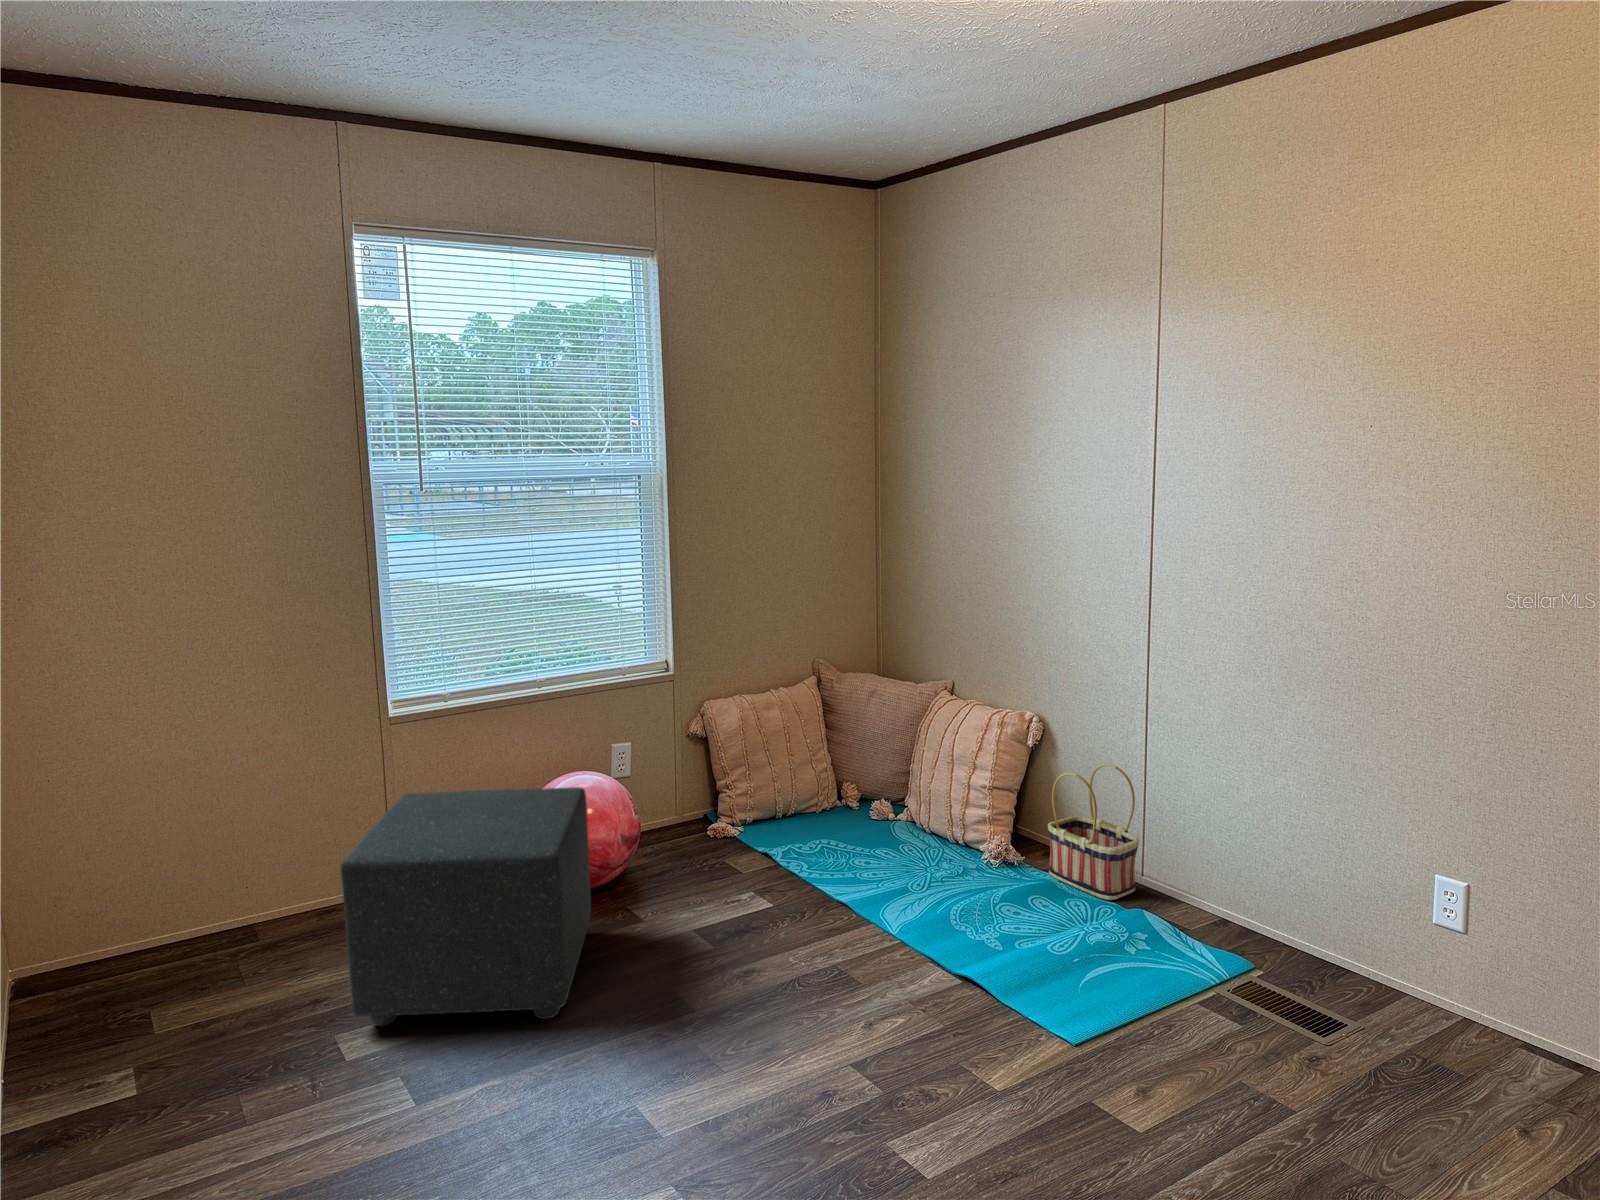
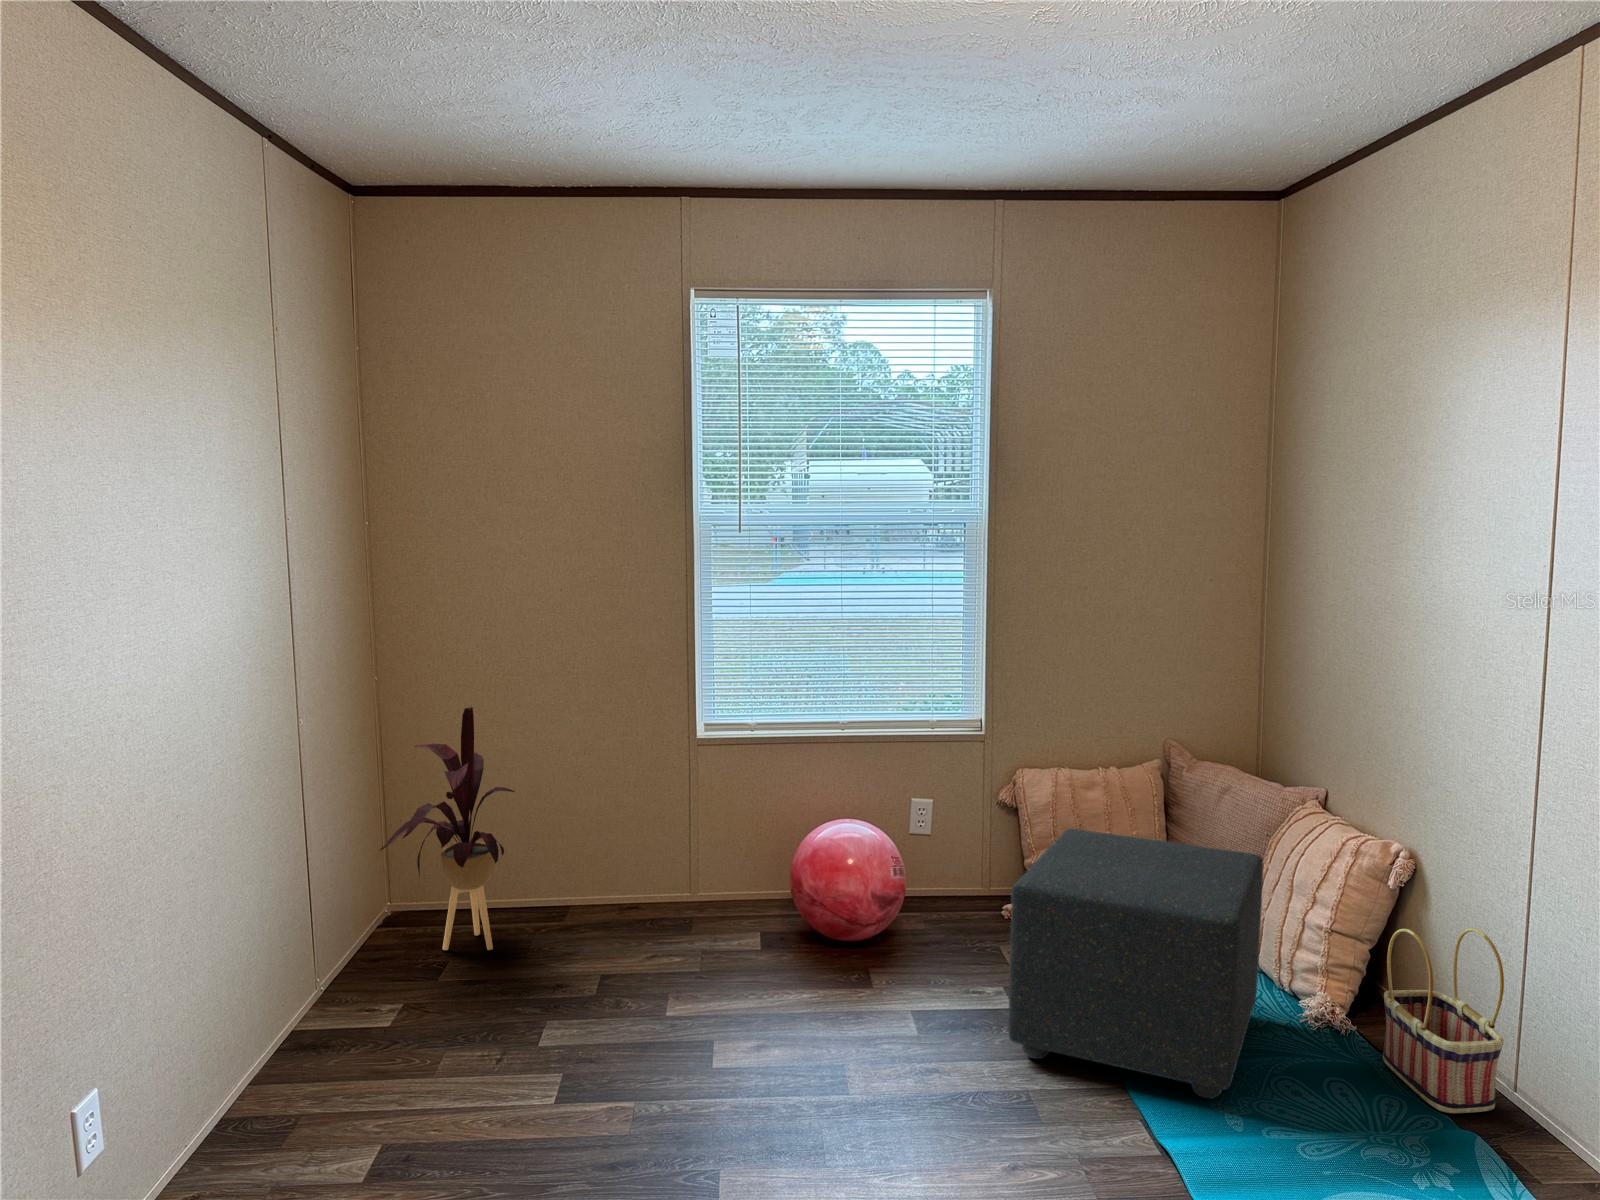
house plant: none [74,715,235,995] -> present [379,707,515,950]
ottoman: present [340,787,591,1026] -> present [1008,829,1263,1099]

